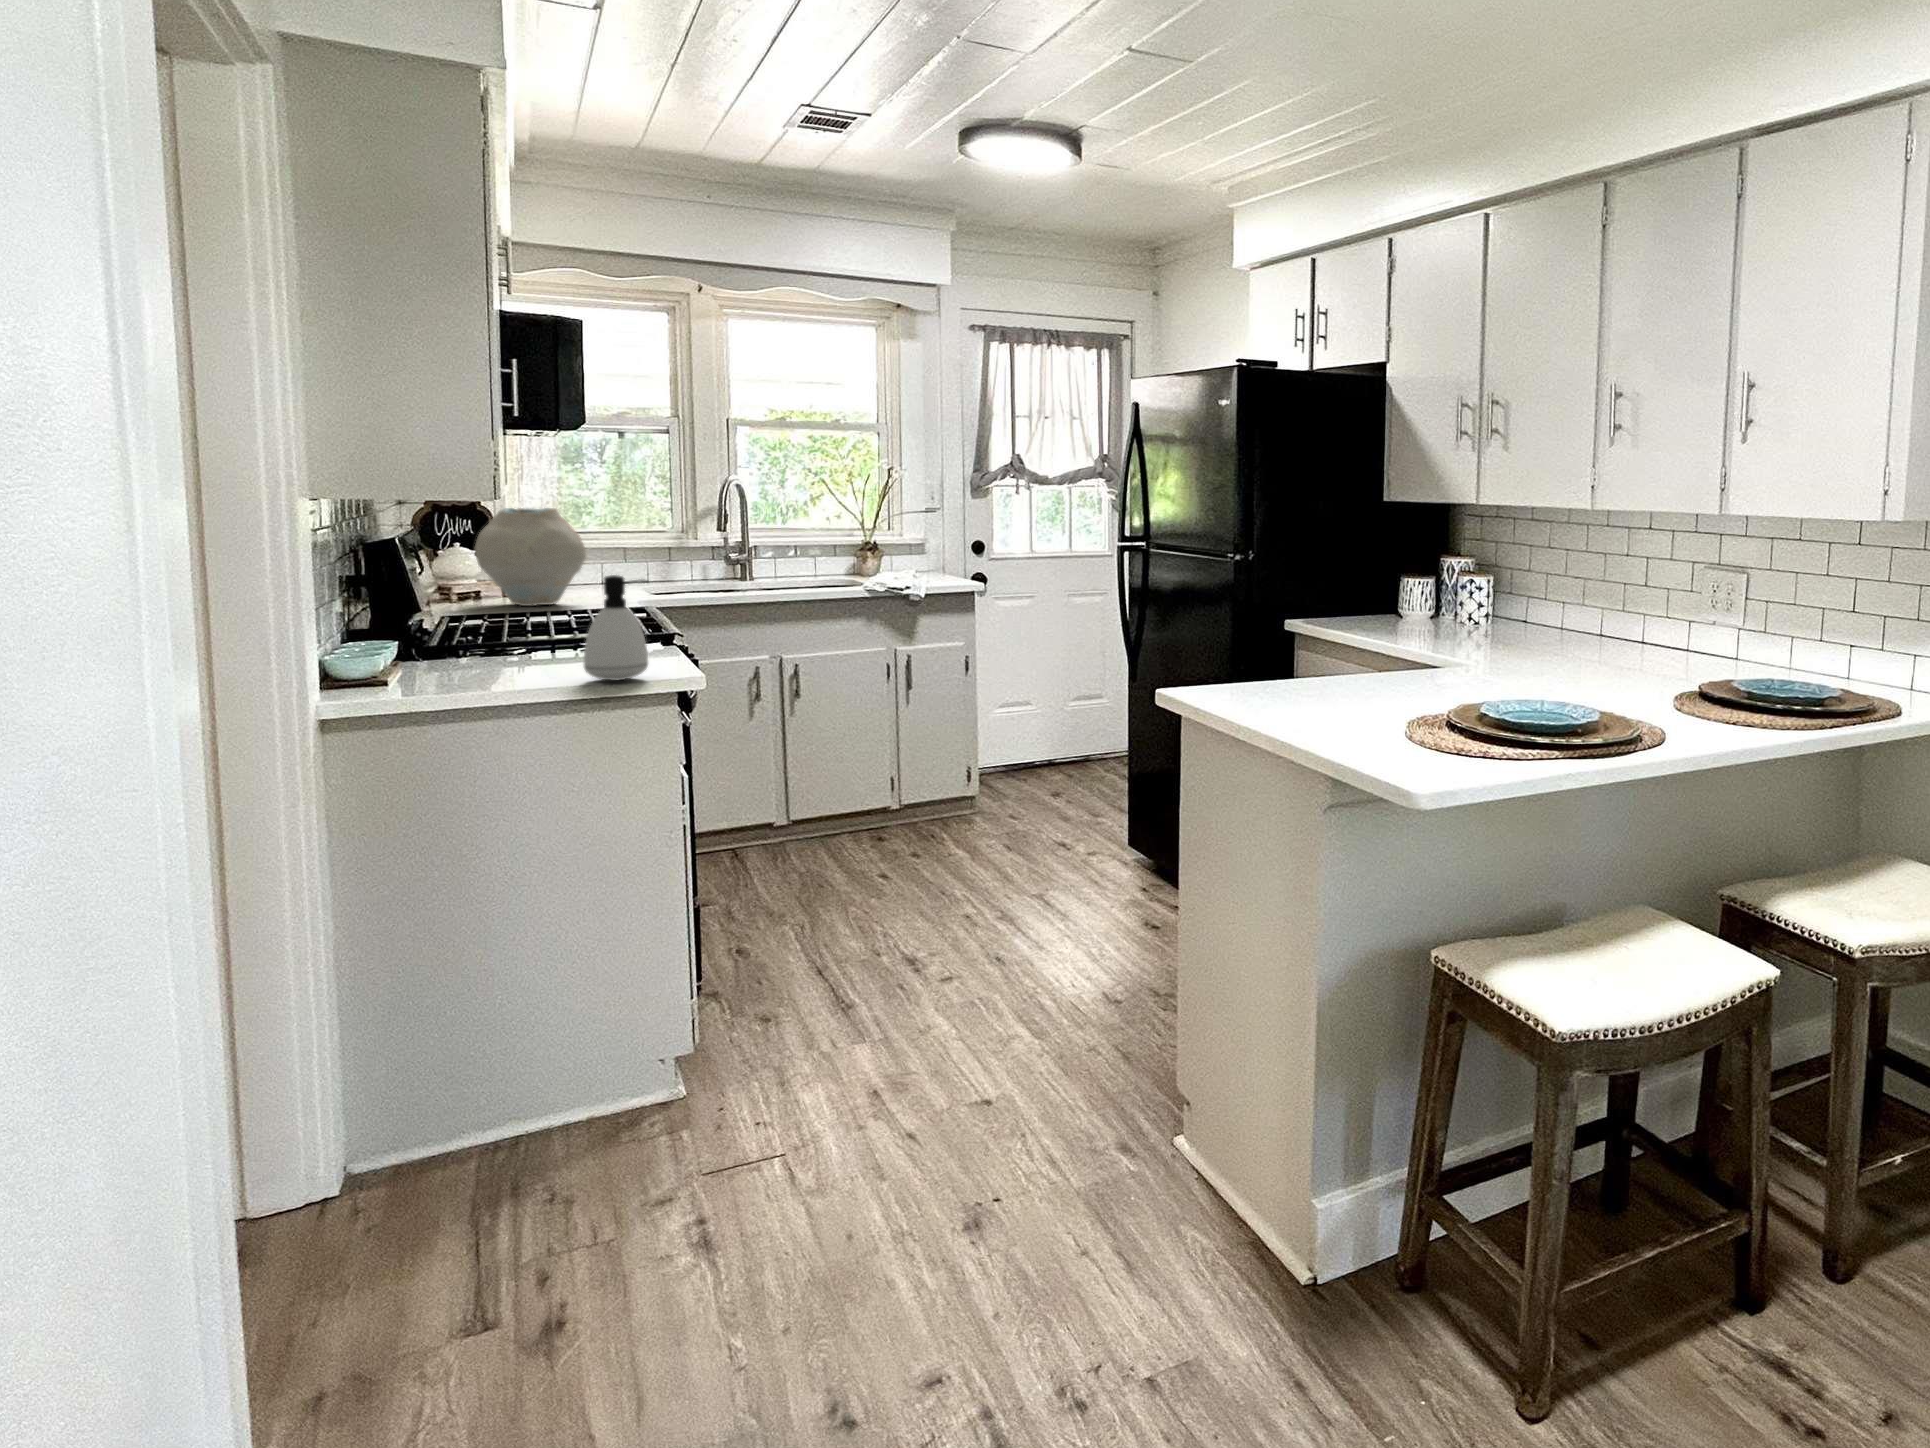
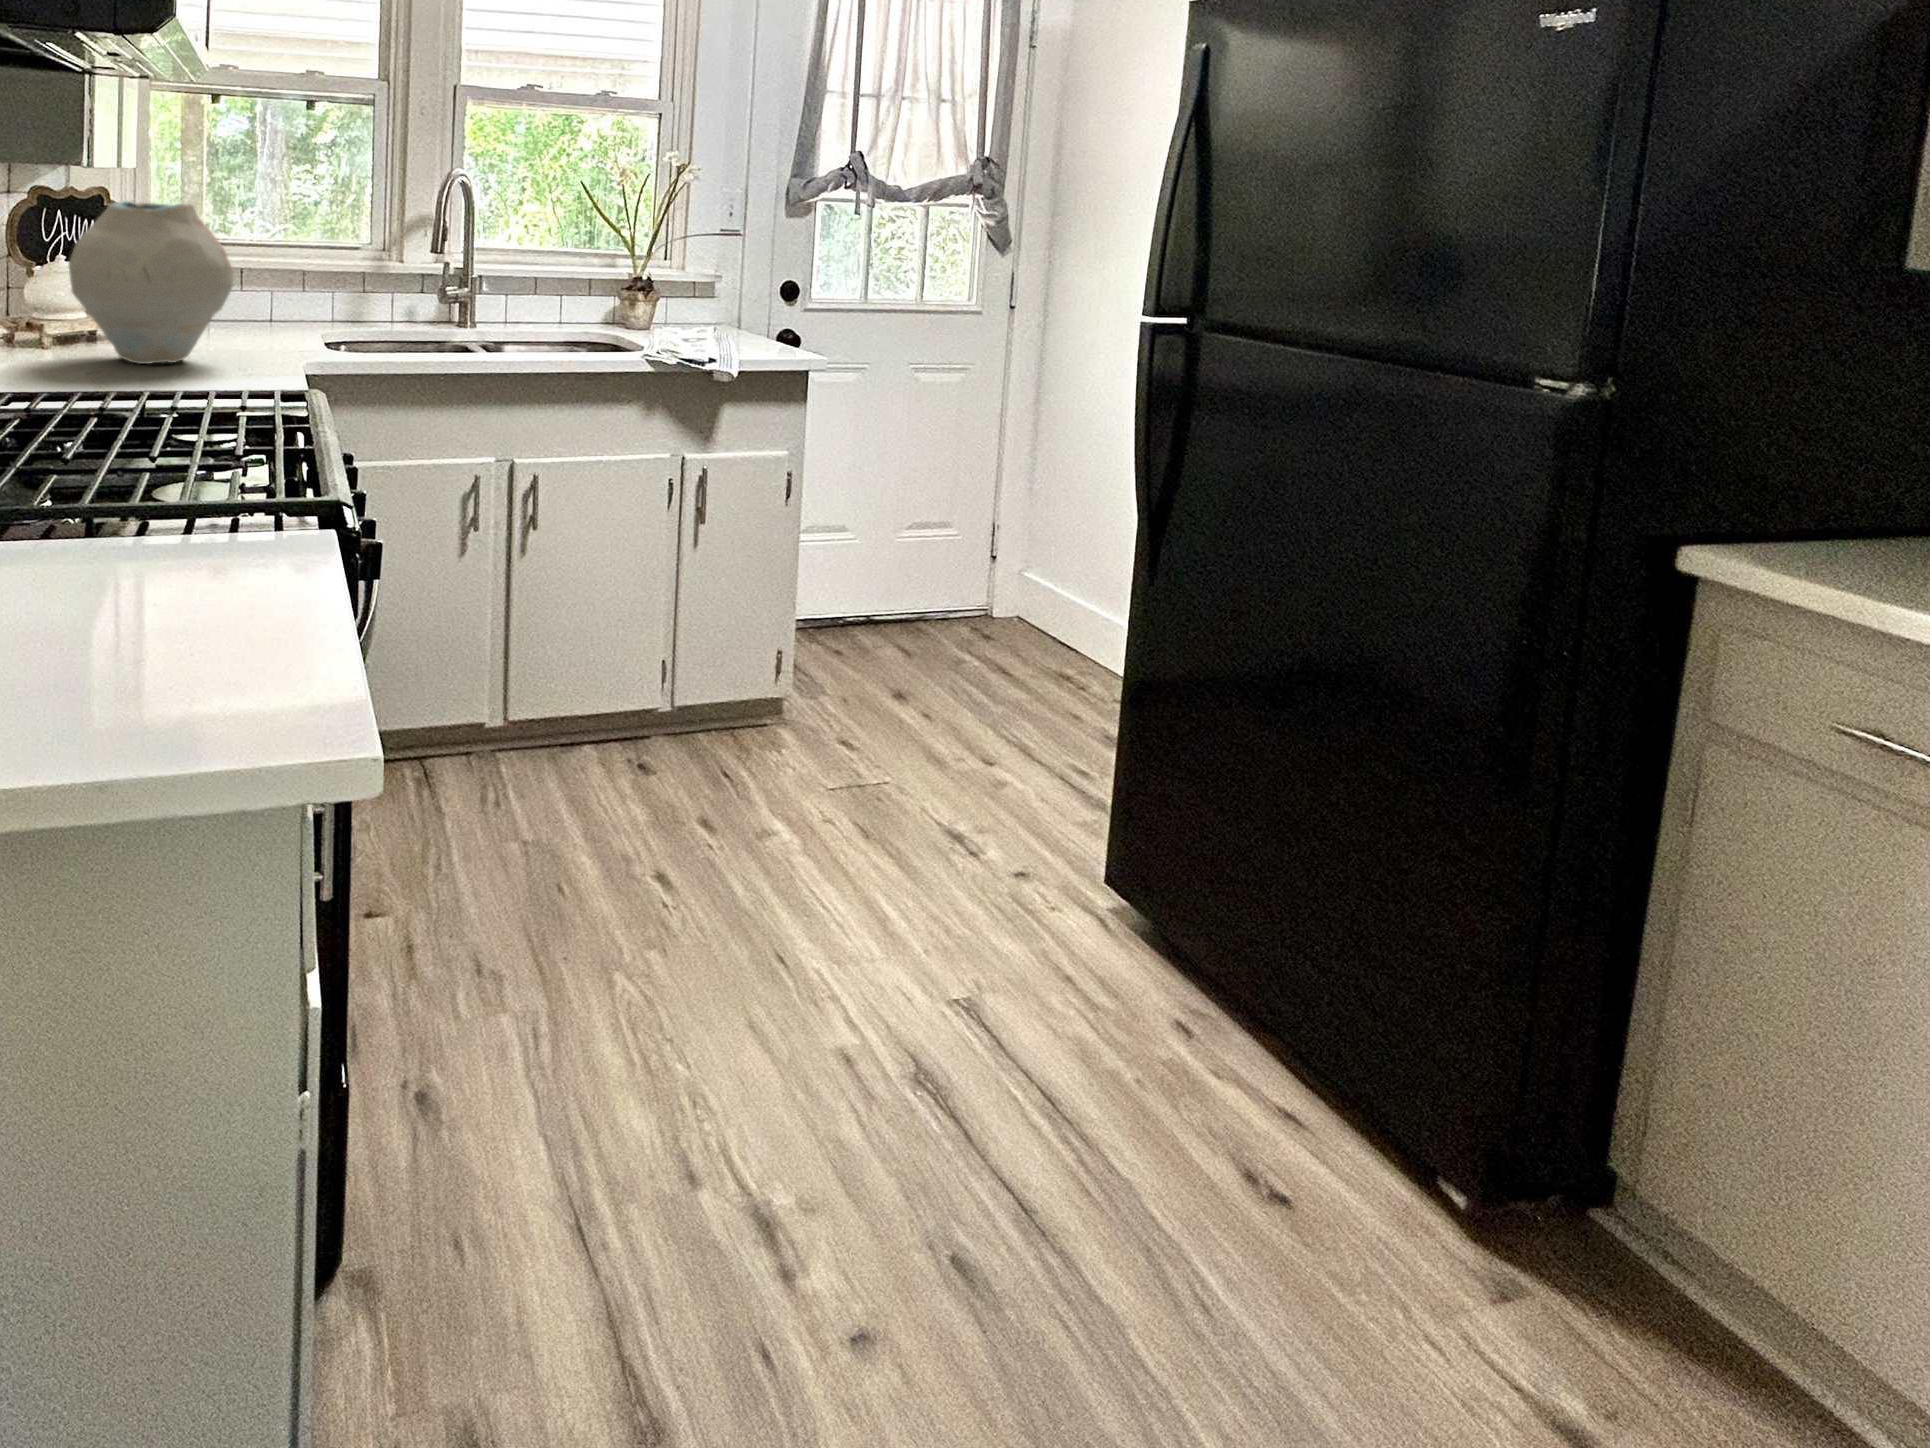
soap dispenser: present [584,575,648,680] -> none [66,376,249,677]

